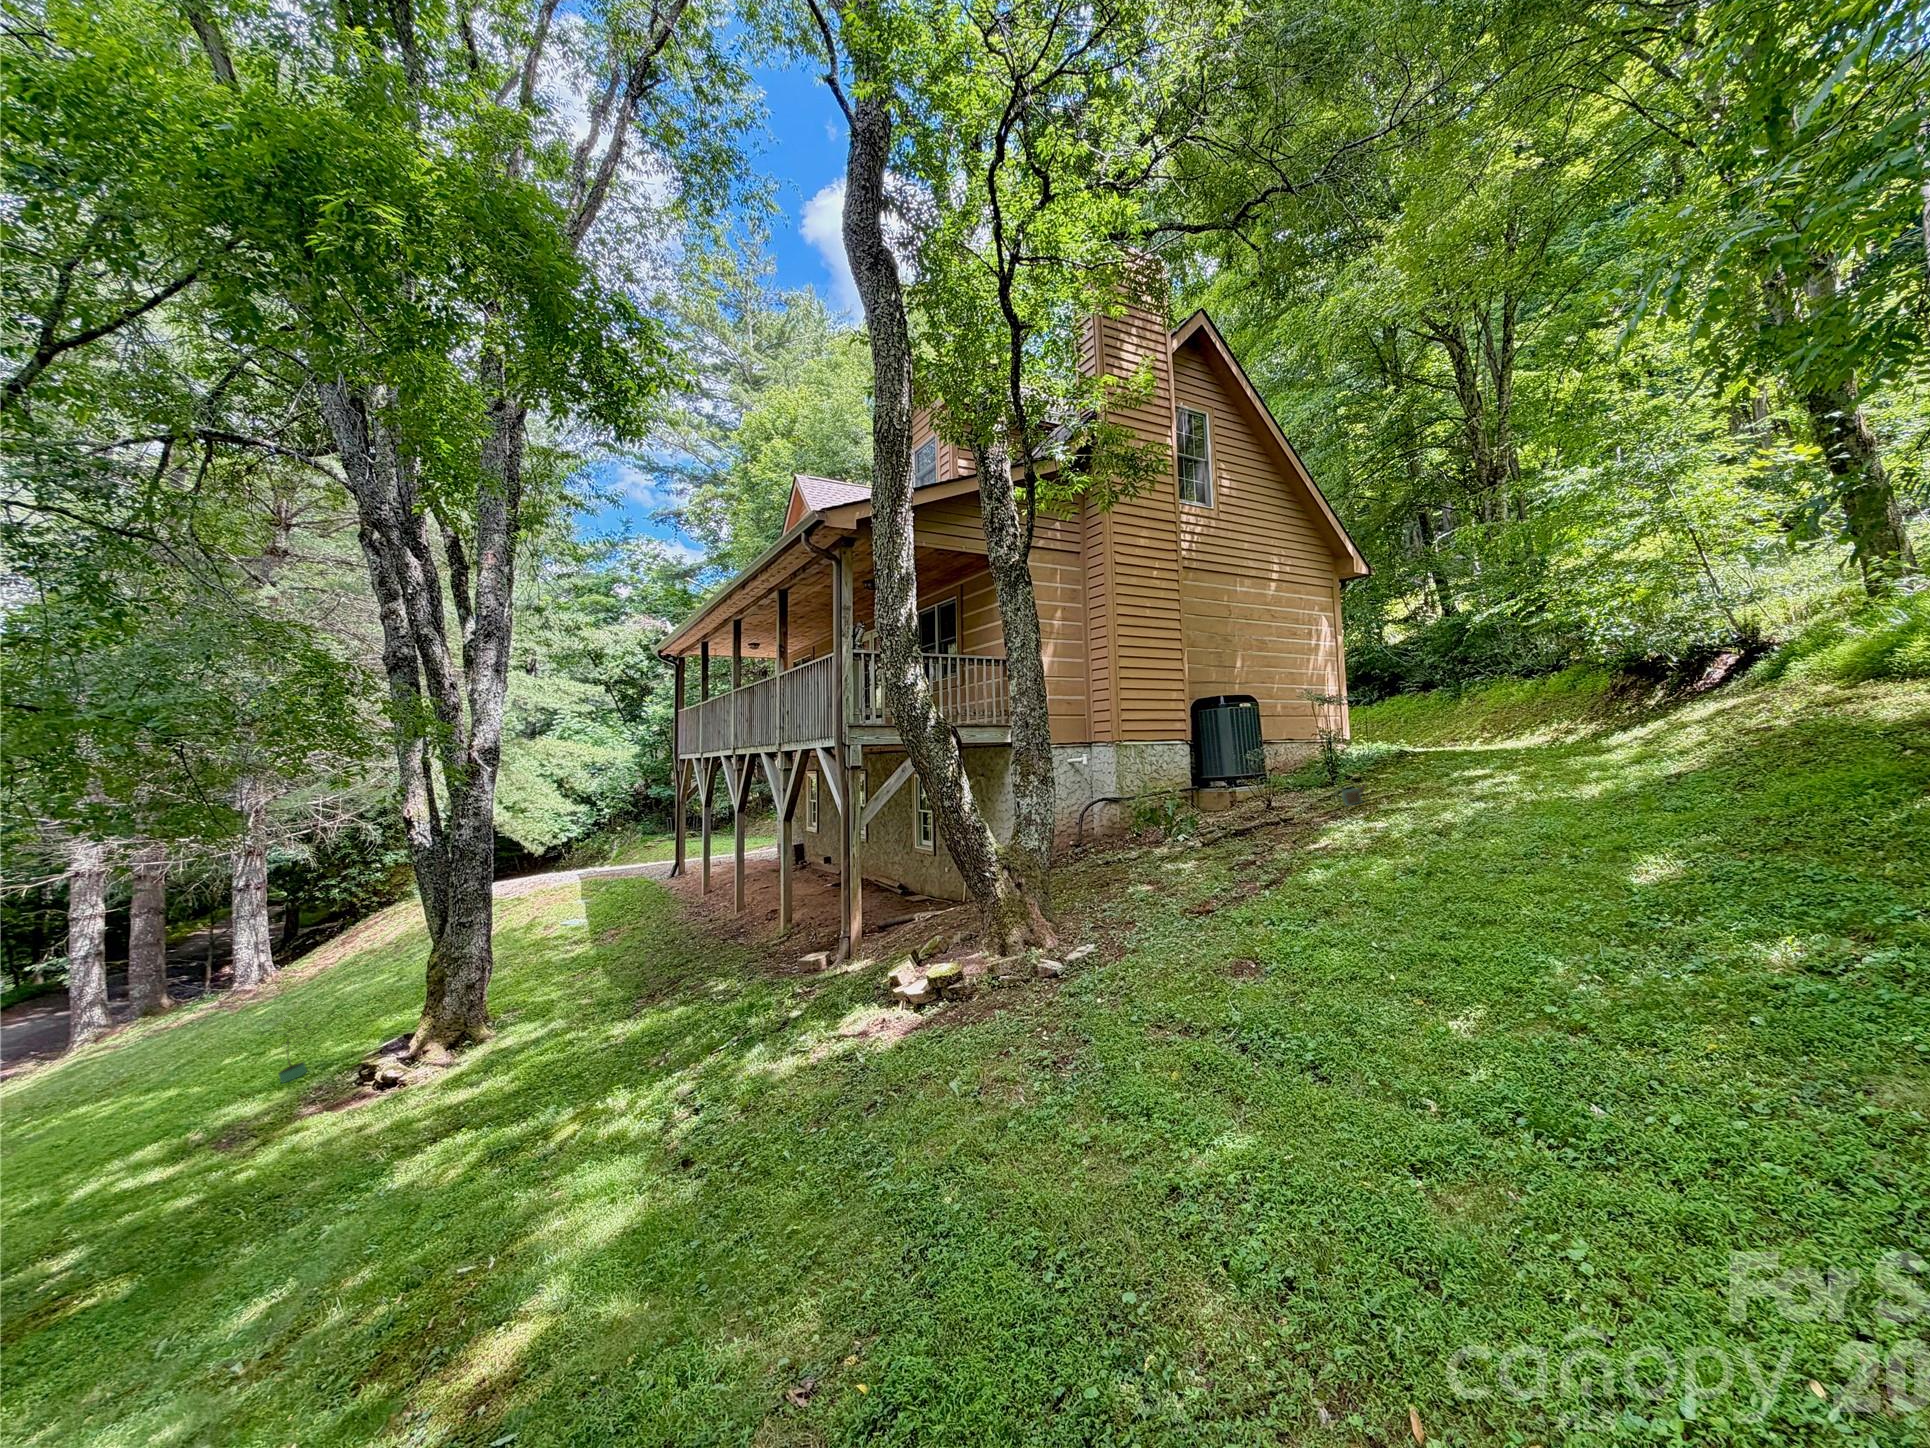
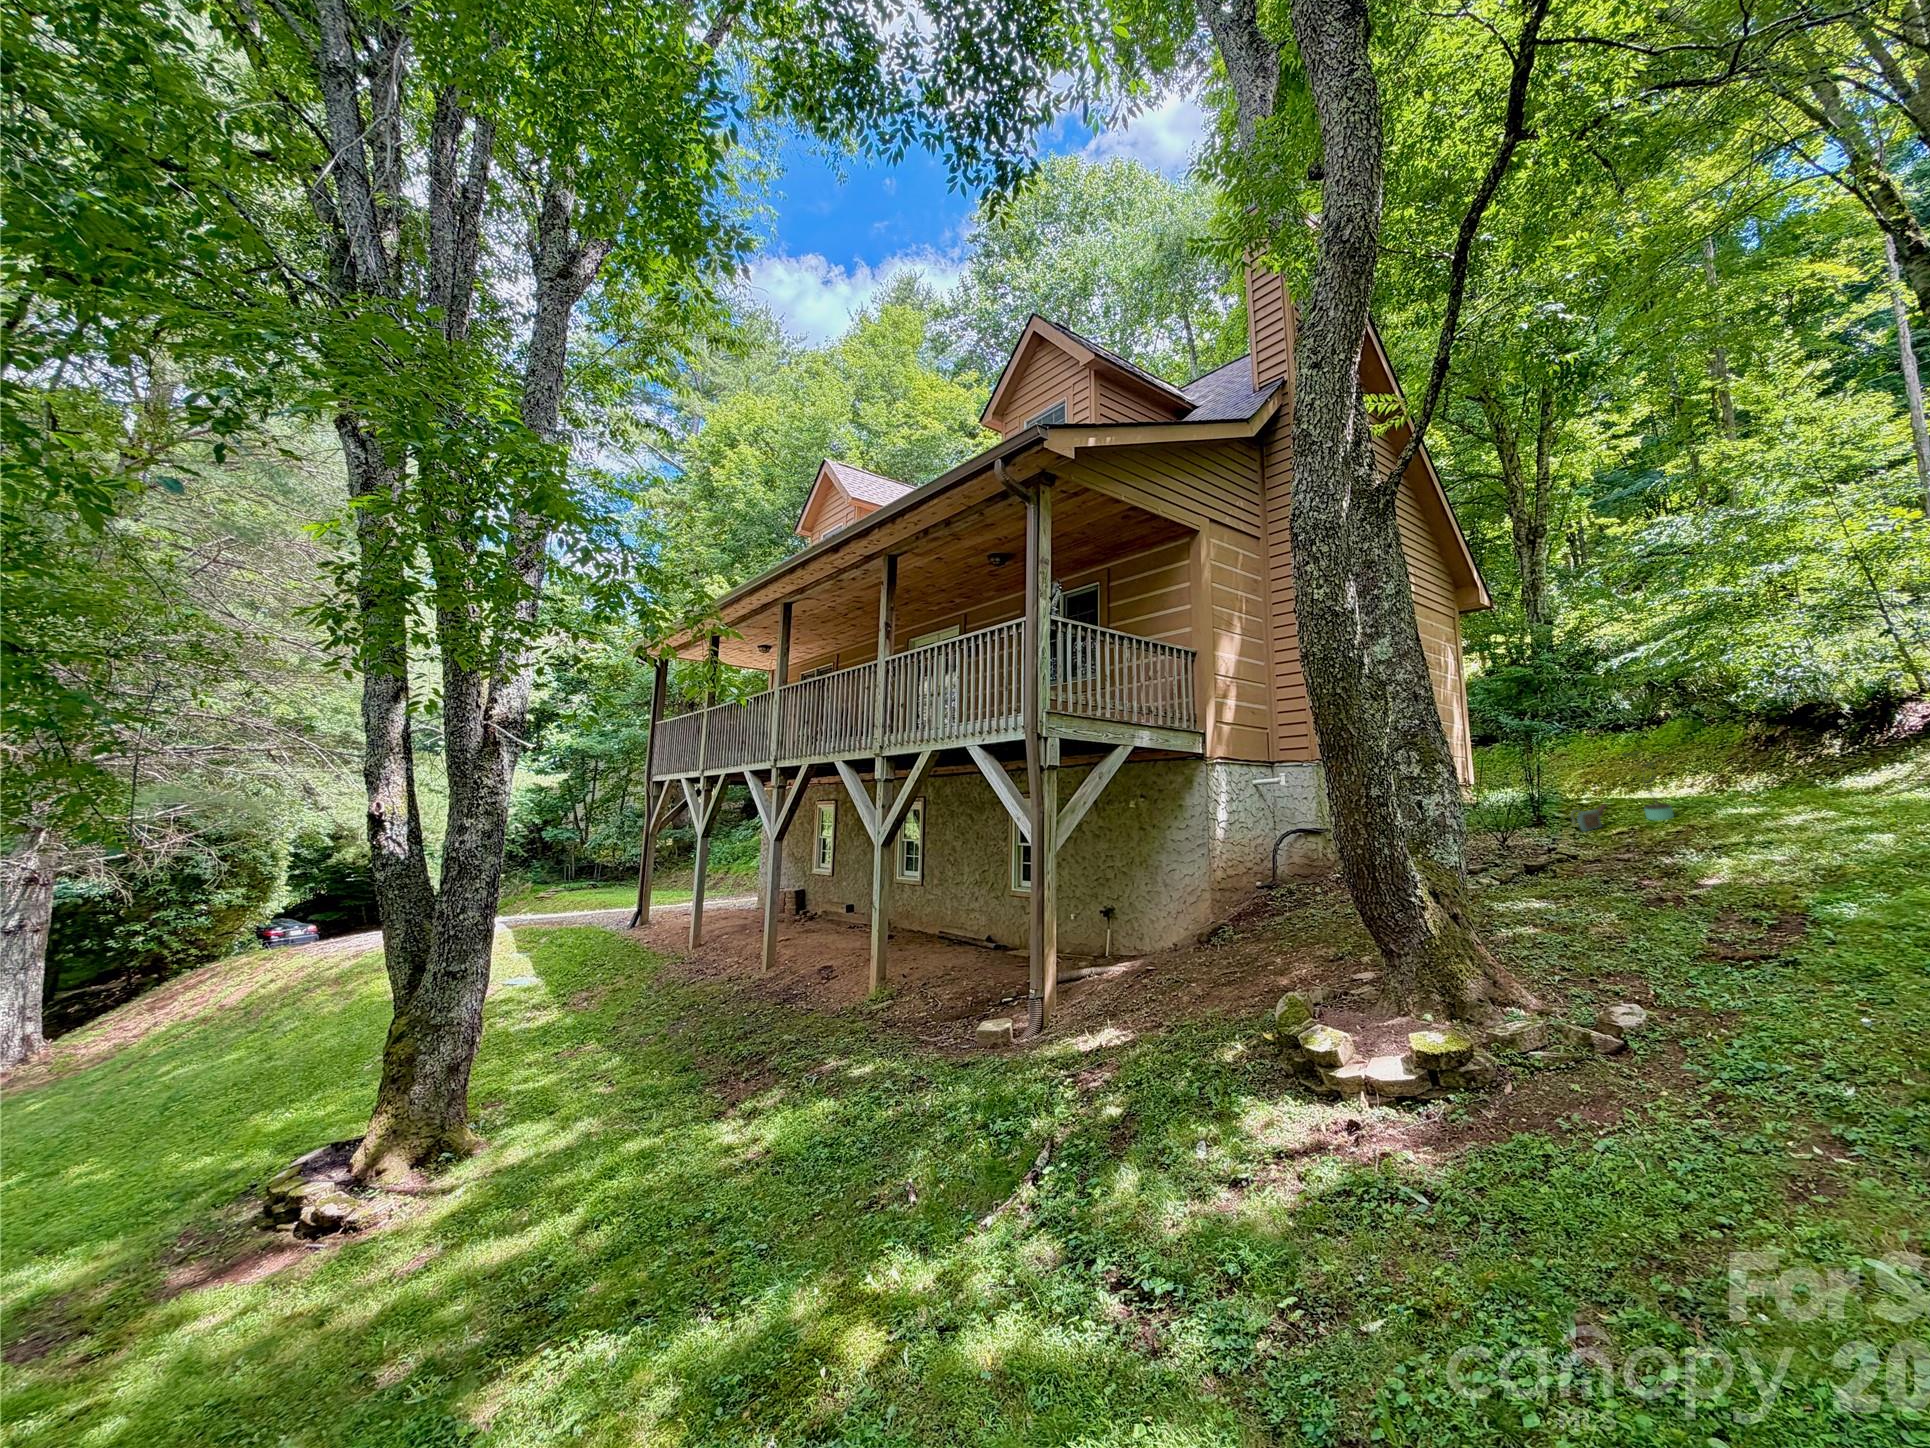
potted plant: present [261,1017,312,1083] -> present [1622,751,1674,820]

